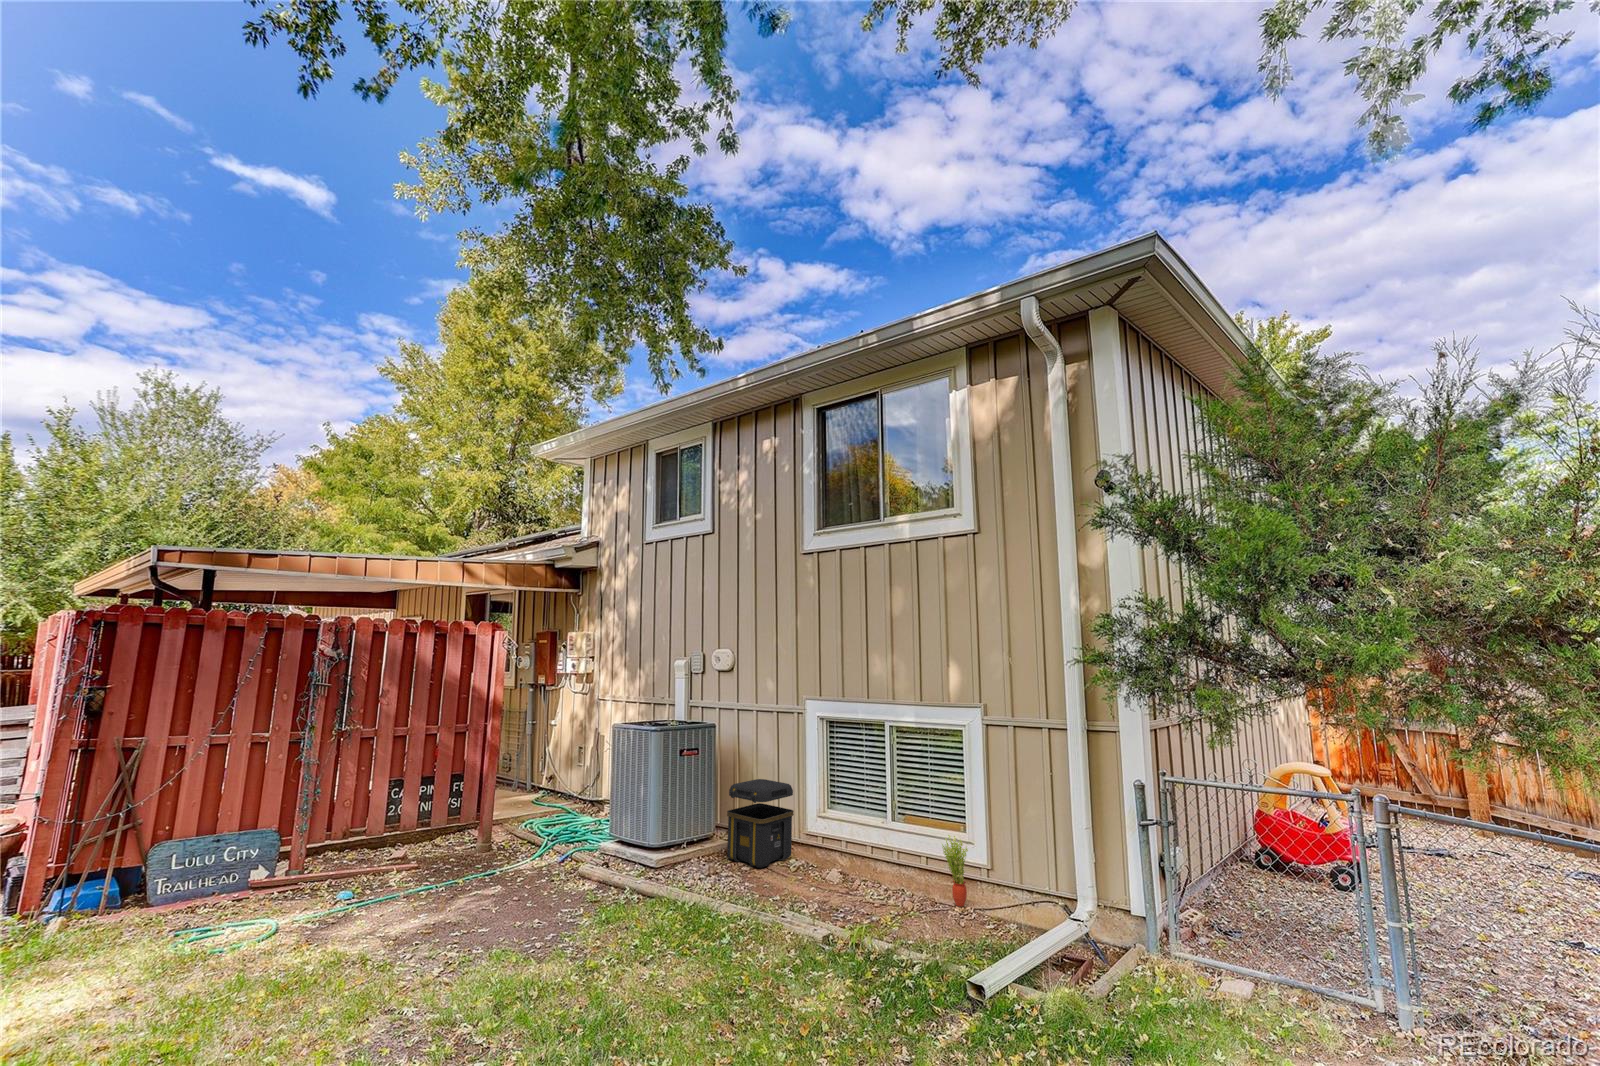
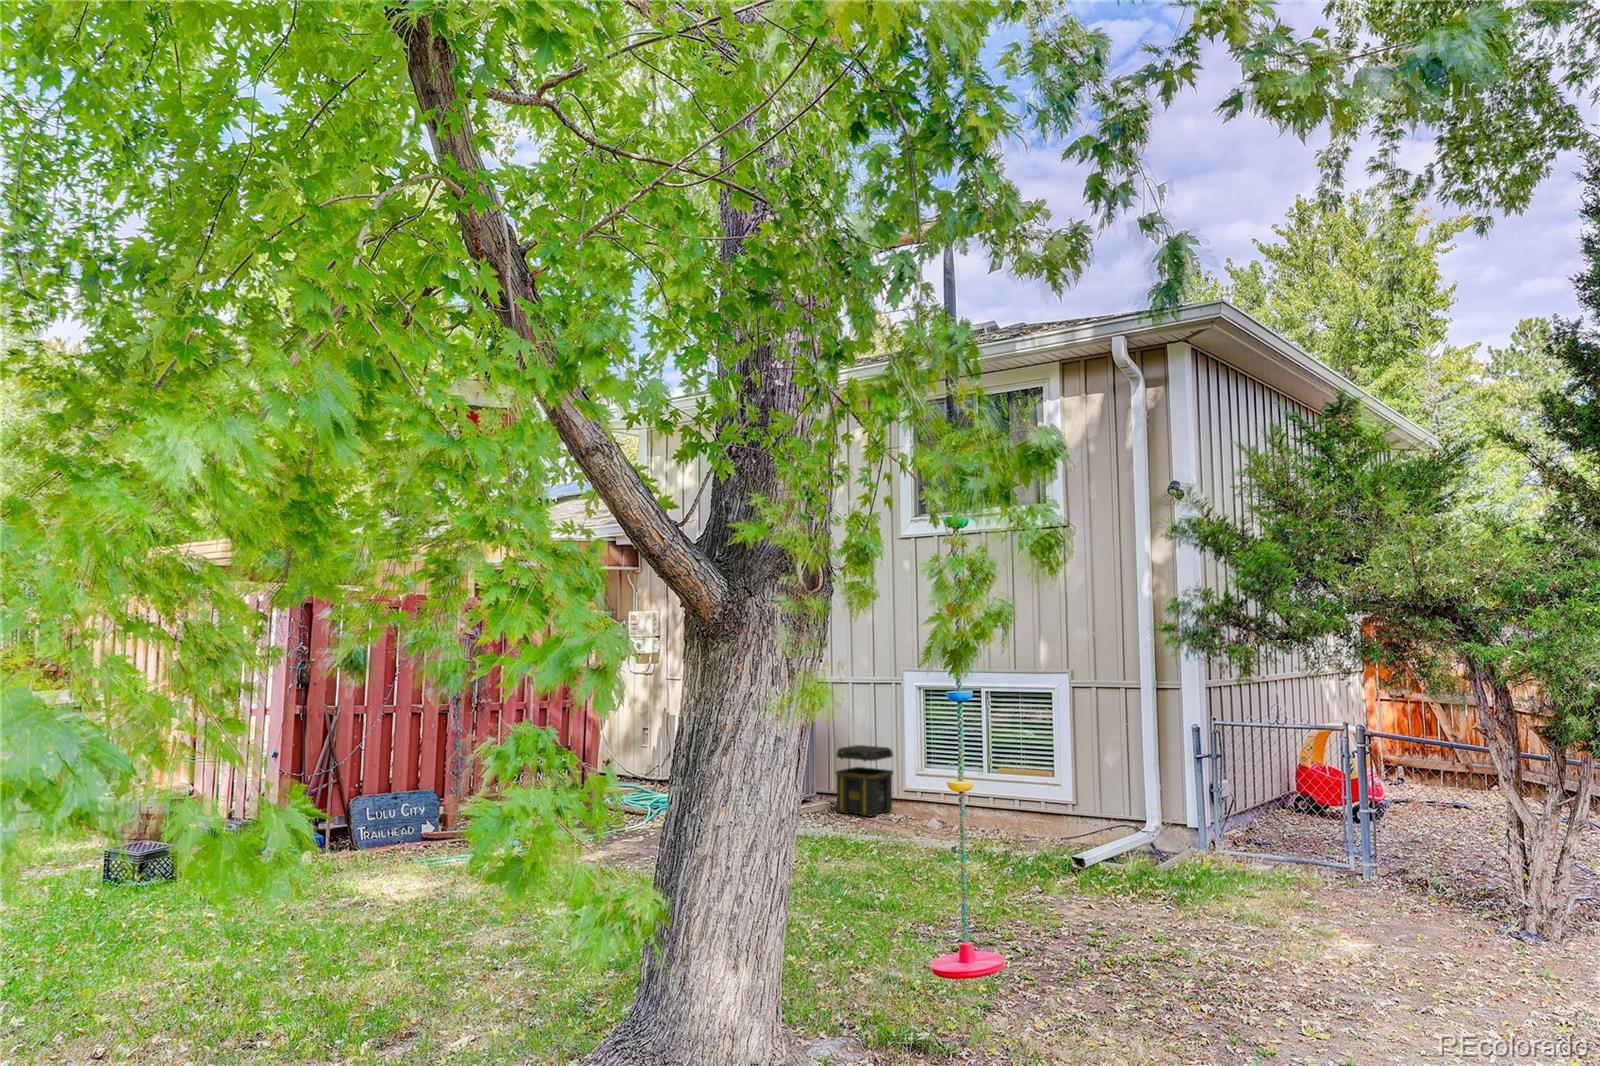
potted plant: present [942,835,968,907] -> none [1034,778,1057,834]

